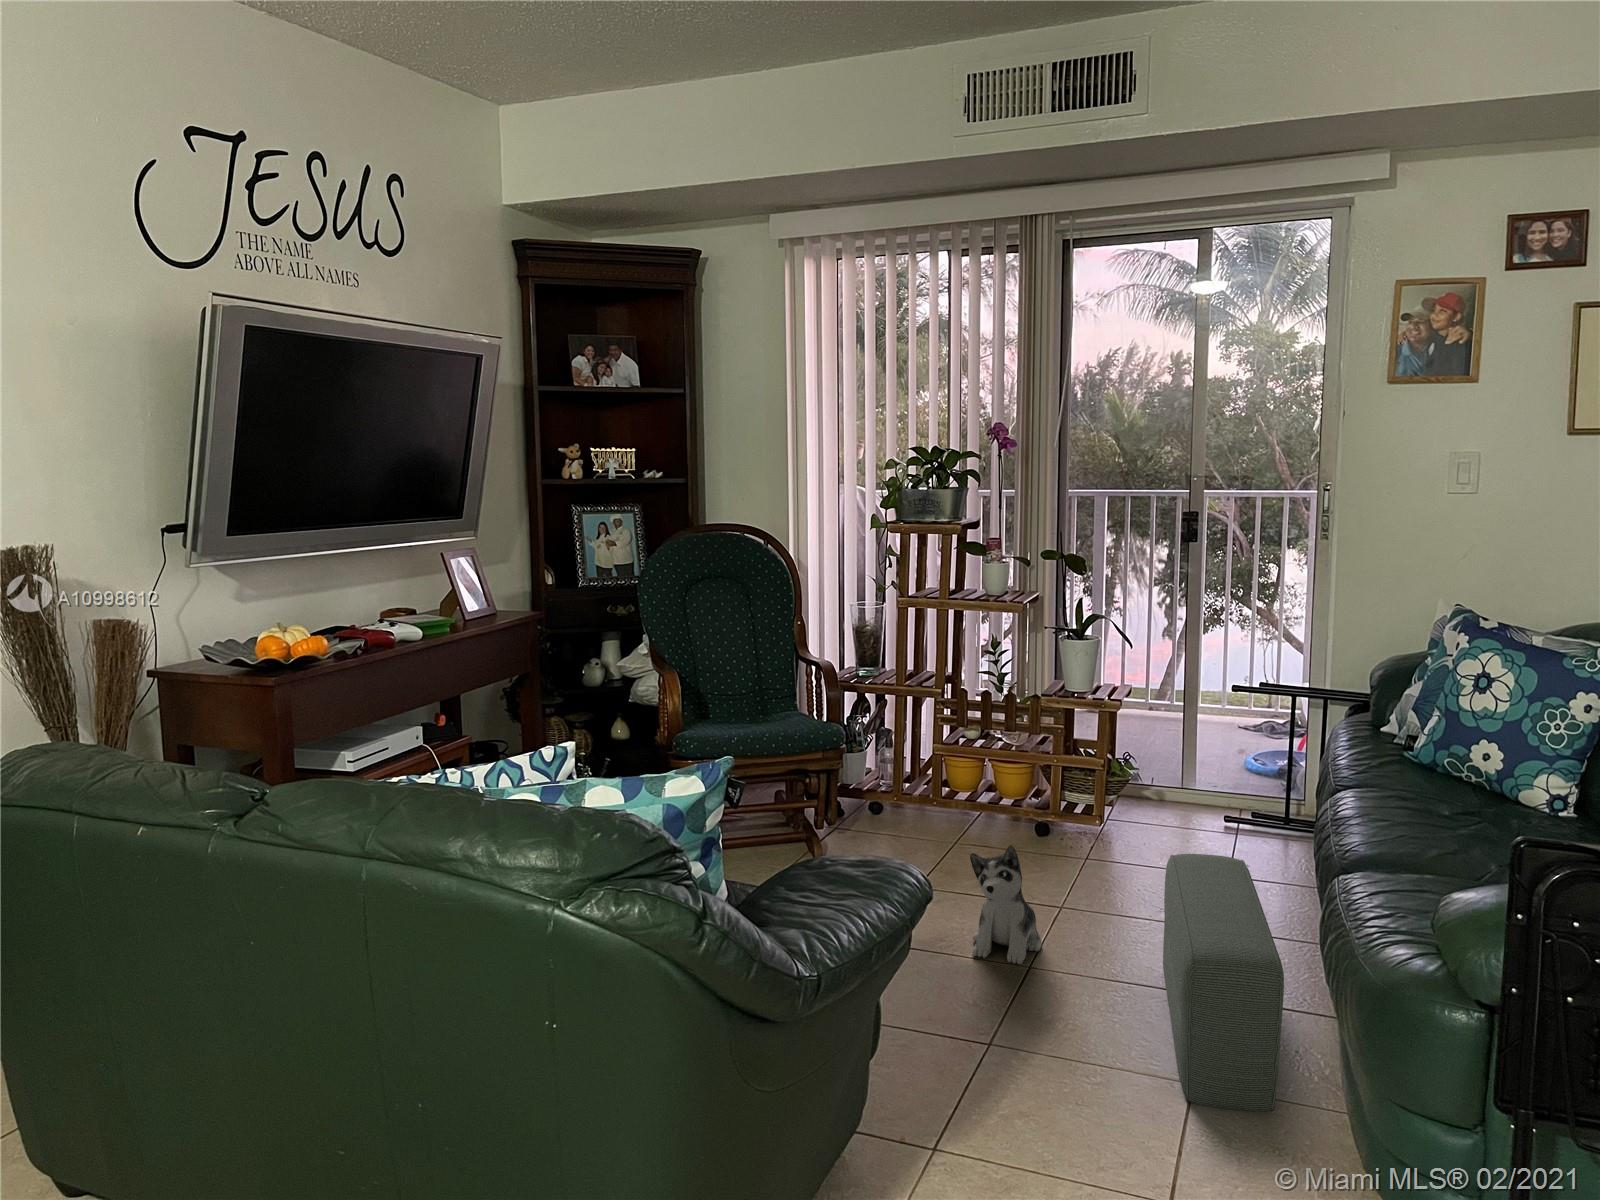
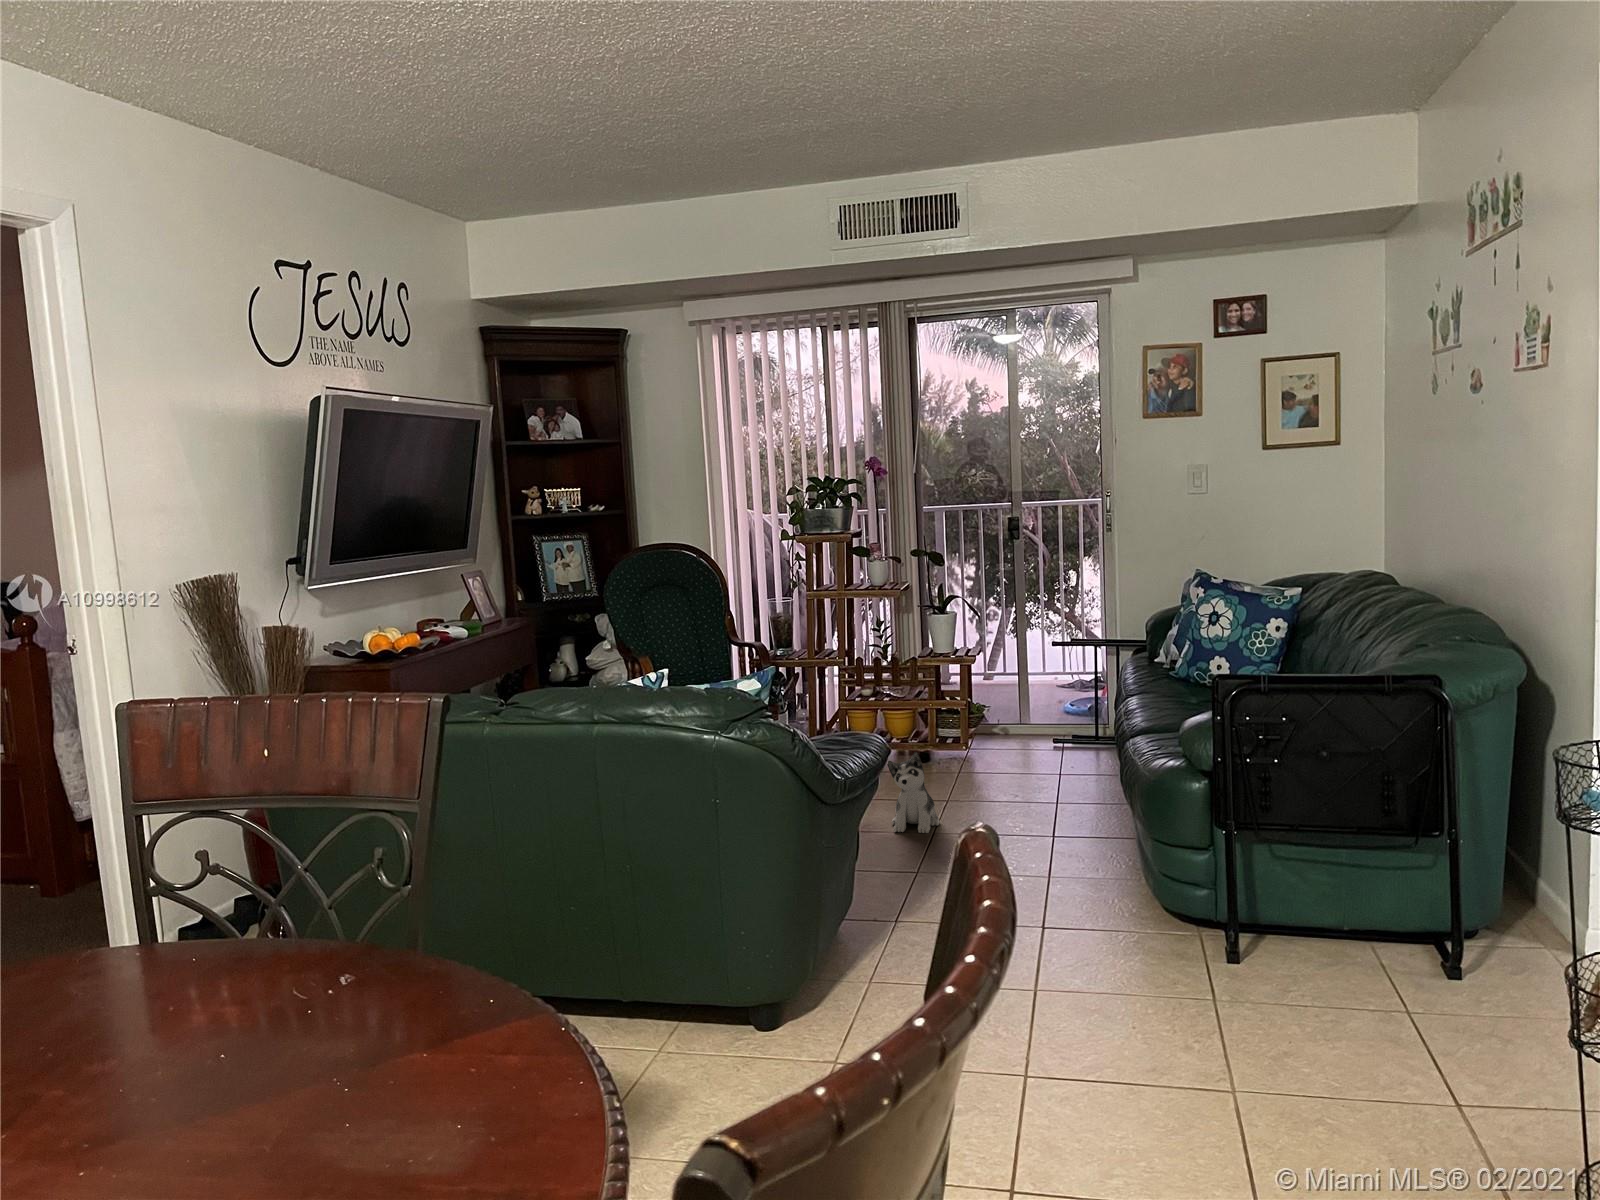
pouf: present [1163,854,1284,1111] -> none [1021,743,1100,887]

